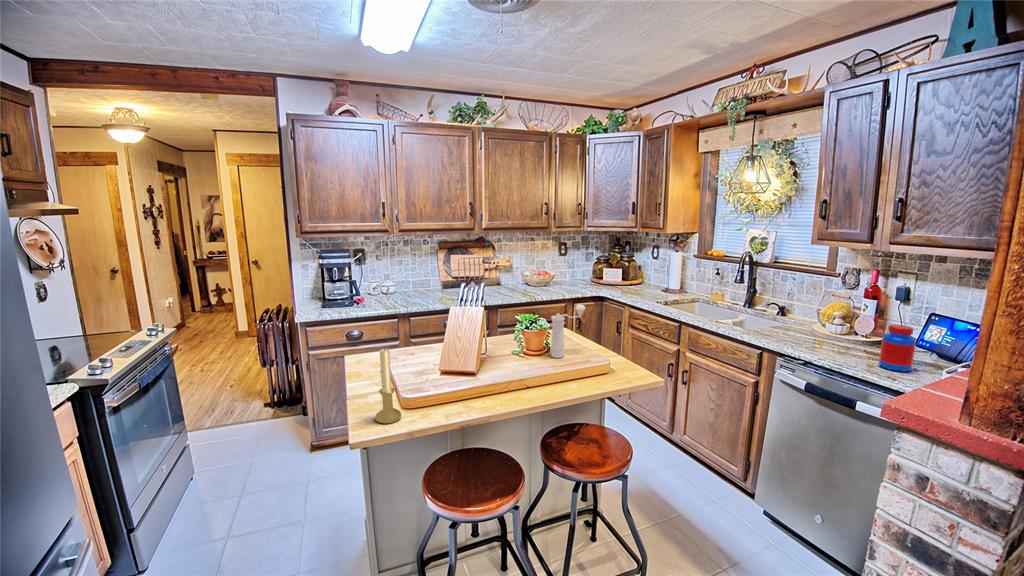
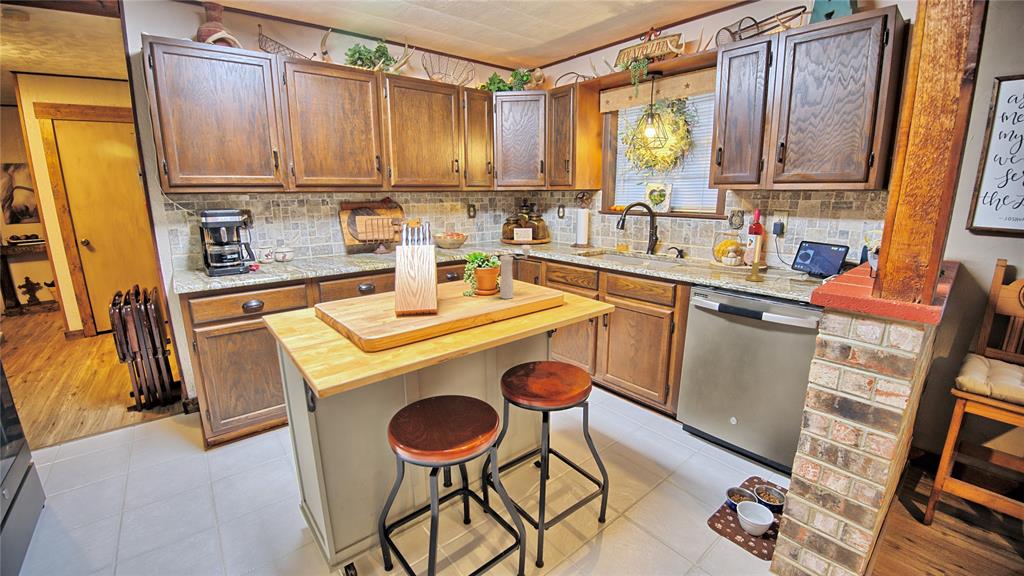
jar: present [879,324,916,372] -> none [771,249,799,288]
candle holder: present [375,348,401,424] -> present [745,235,763,282]

